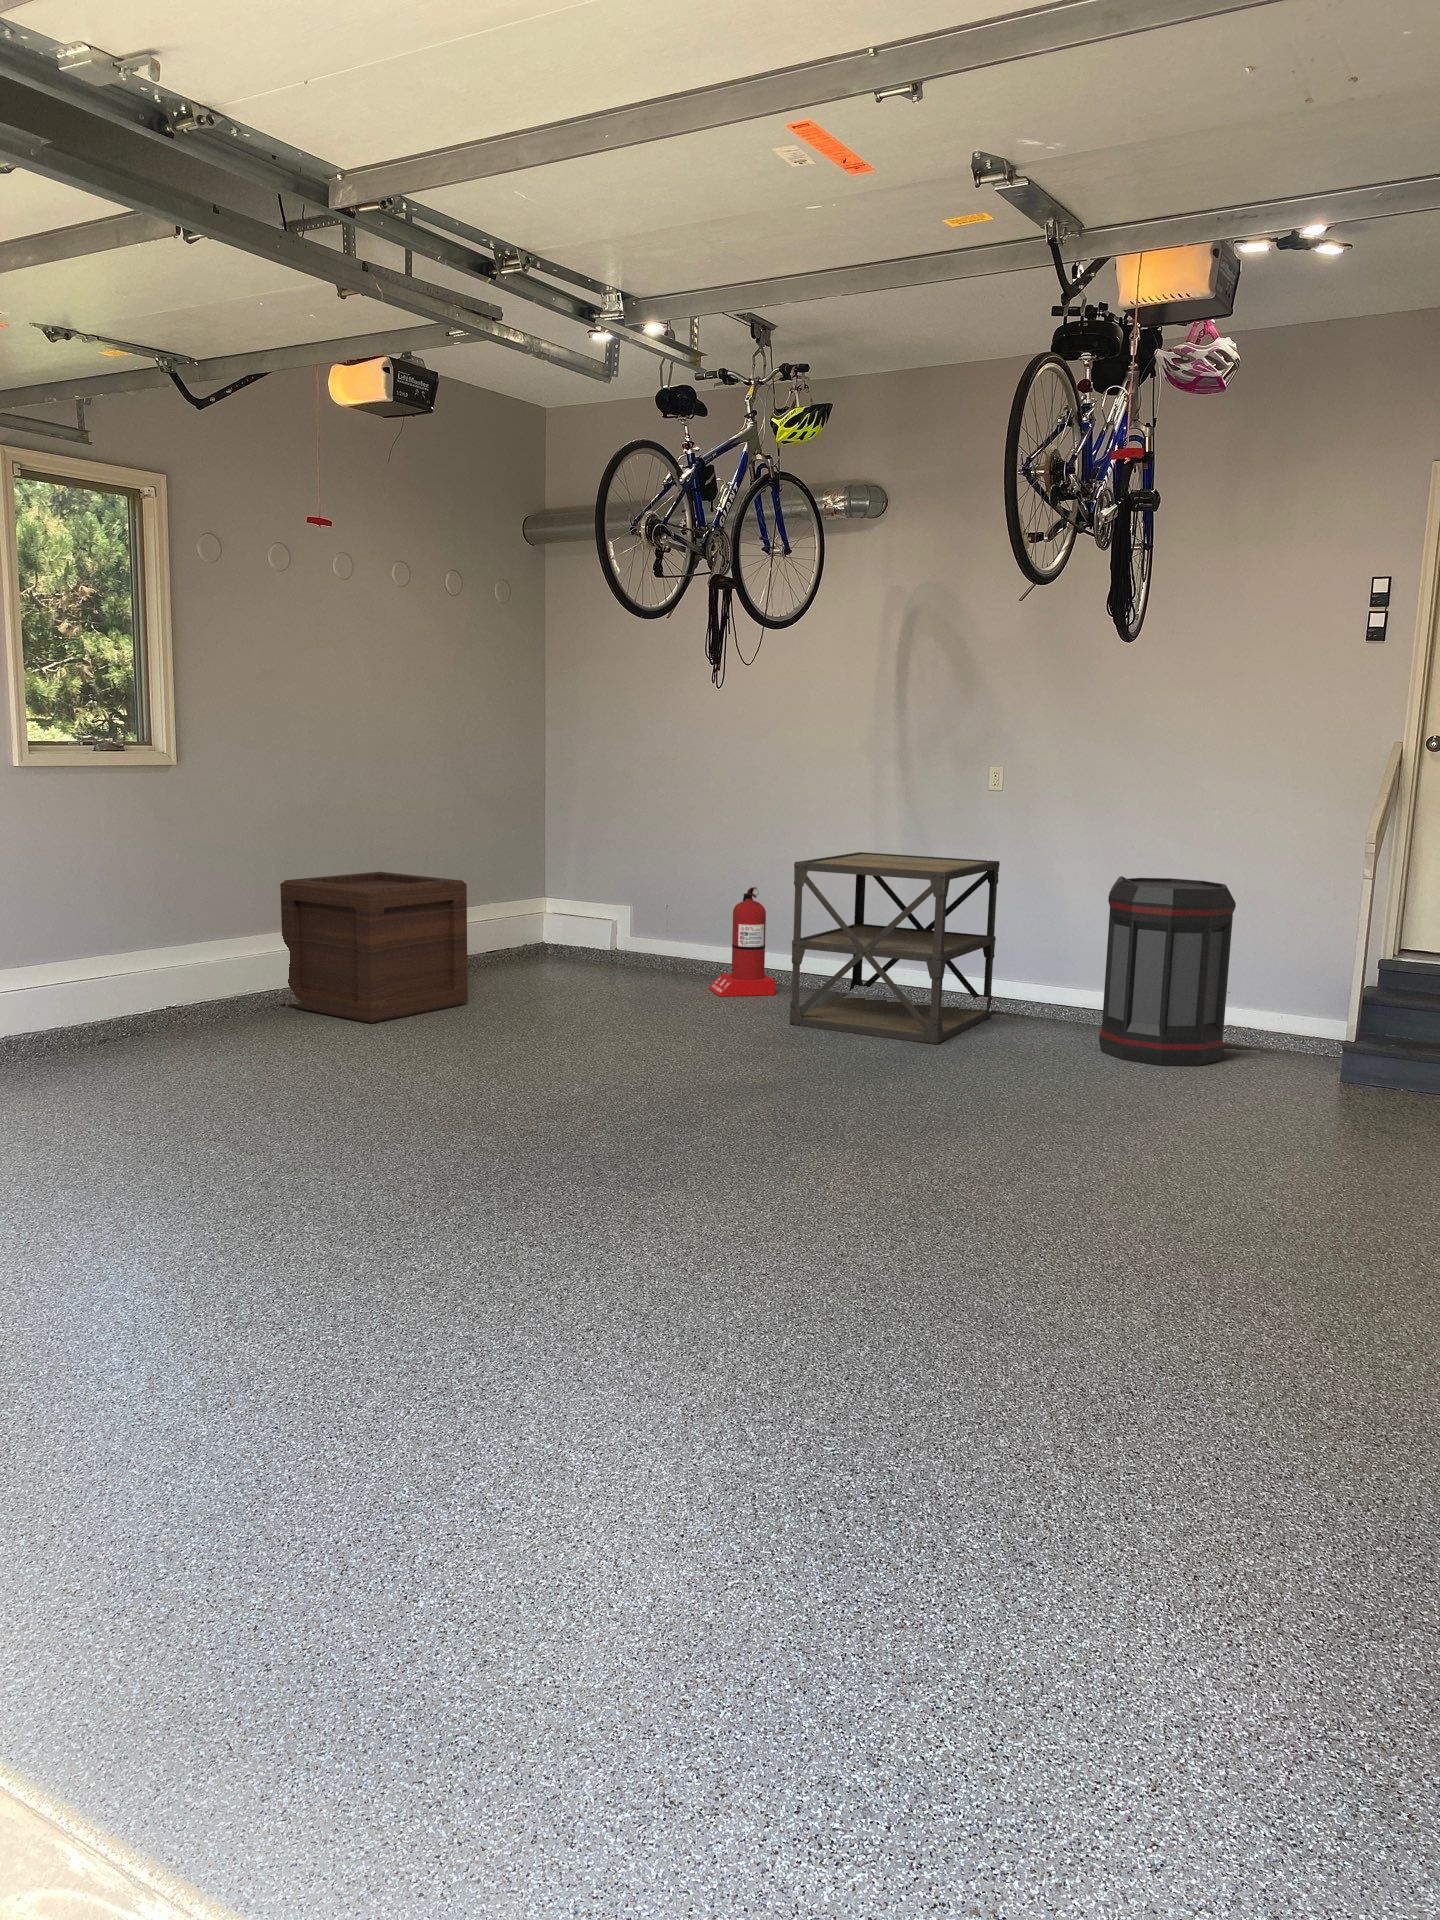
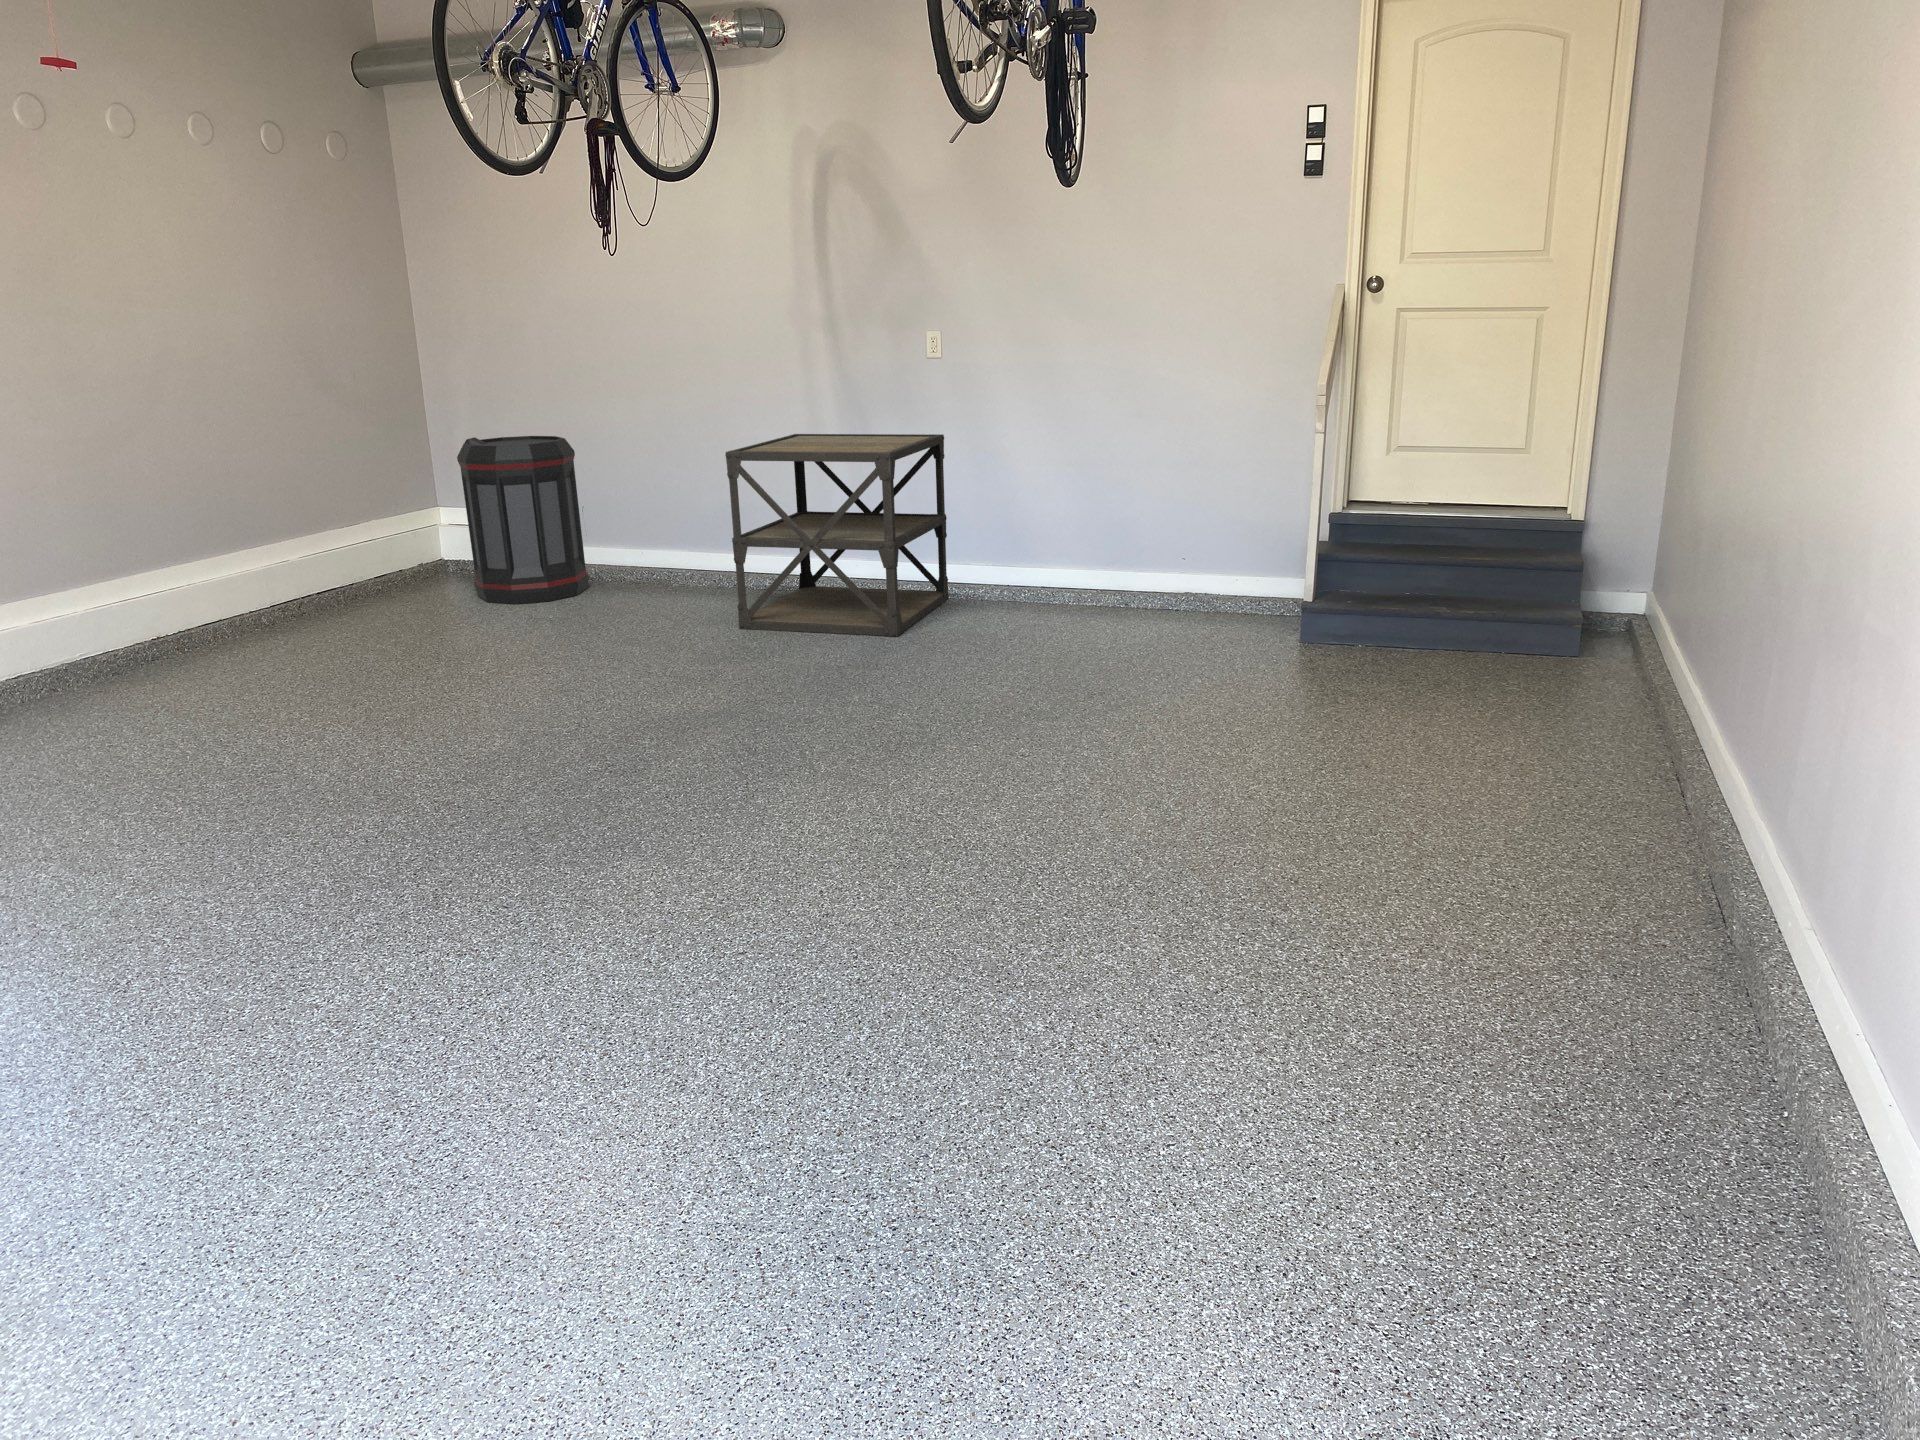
wooden crate: present [280,872,468,1023] -> none [111,496,370,676]
trash can: present [1099,876,1236,1066] -> present [457,436,589,604]
fire extinguisher: present [709,887,775,996] -> none [646,480,720,602]

